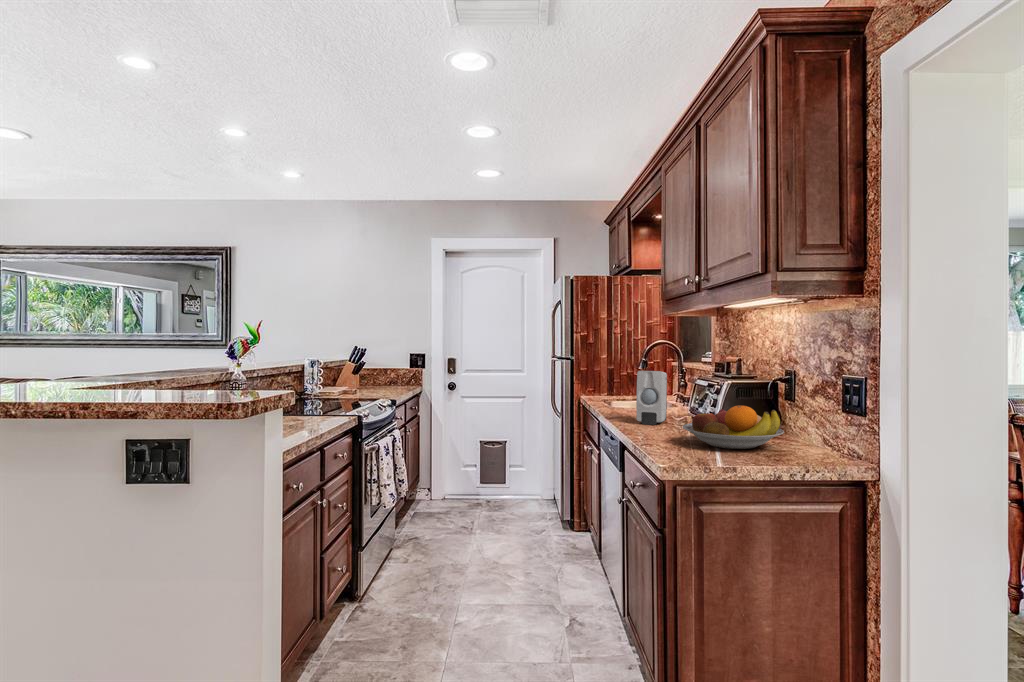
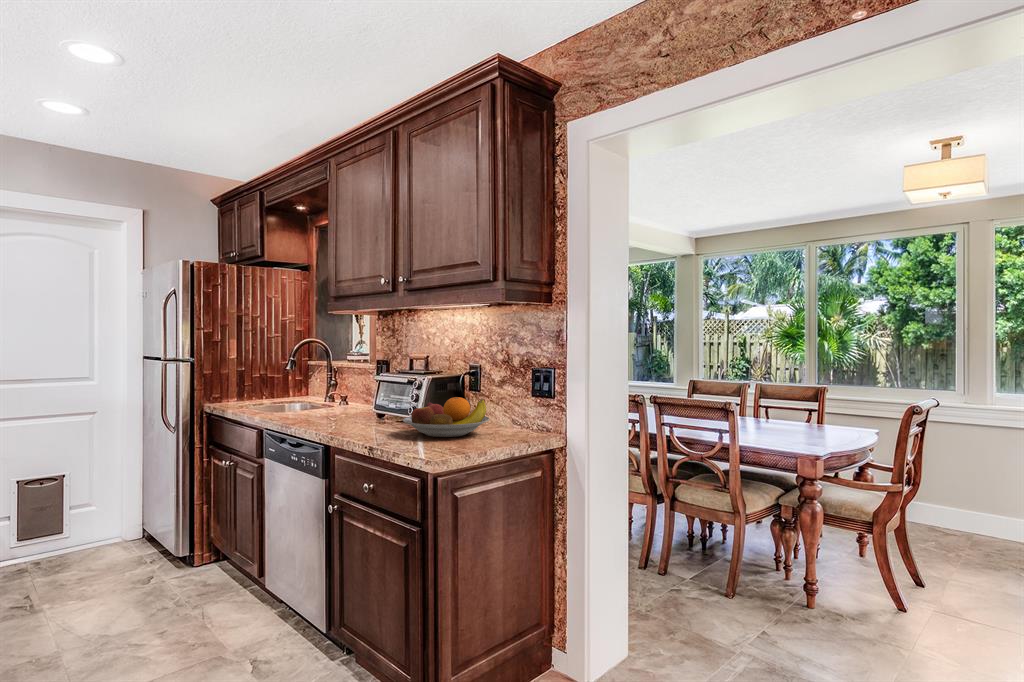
soap dispenser: present [636,371,667,425] -> none [326,370,354,426]

